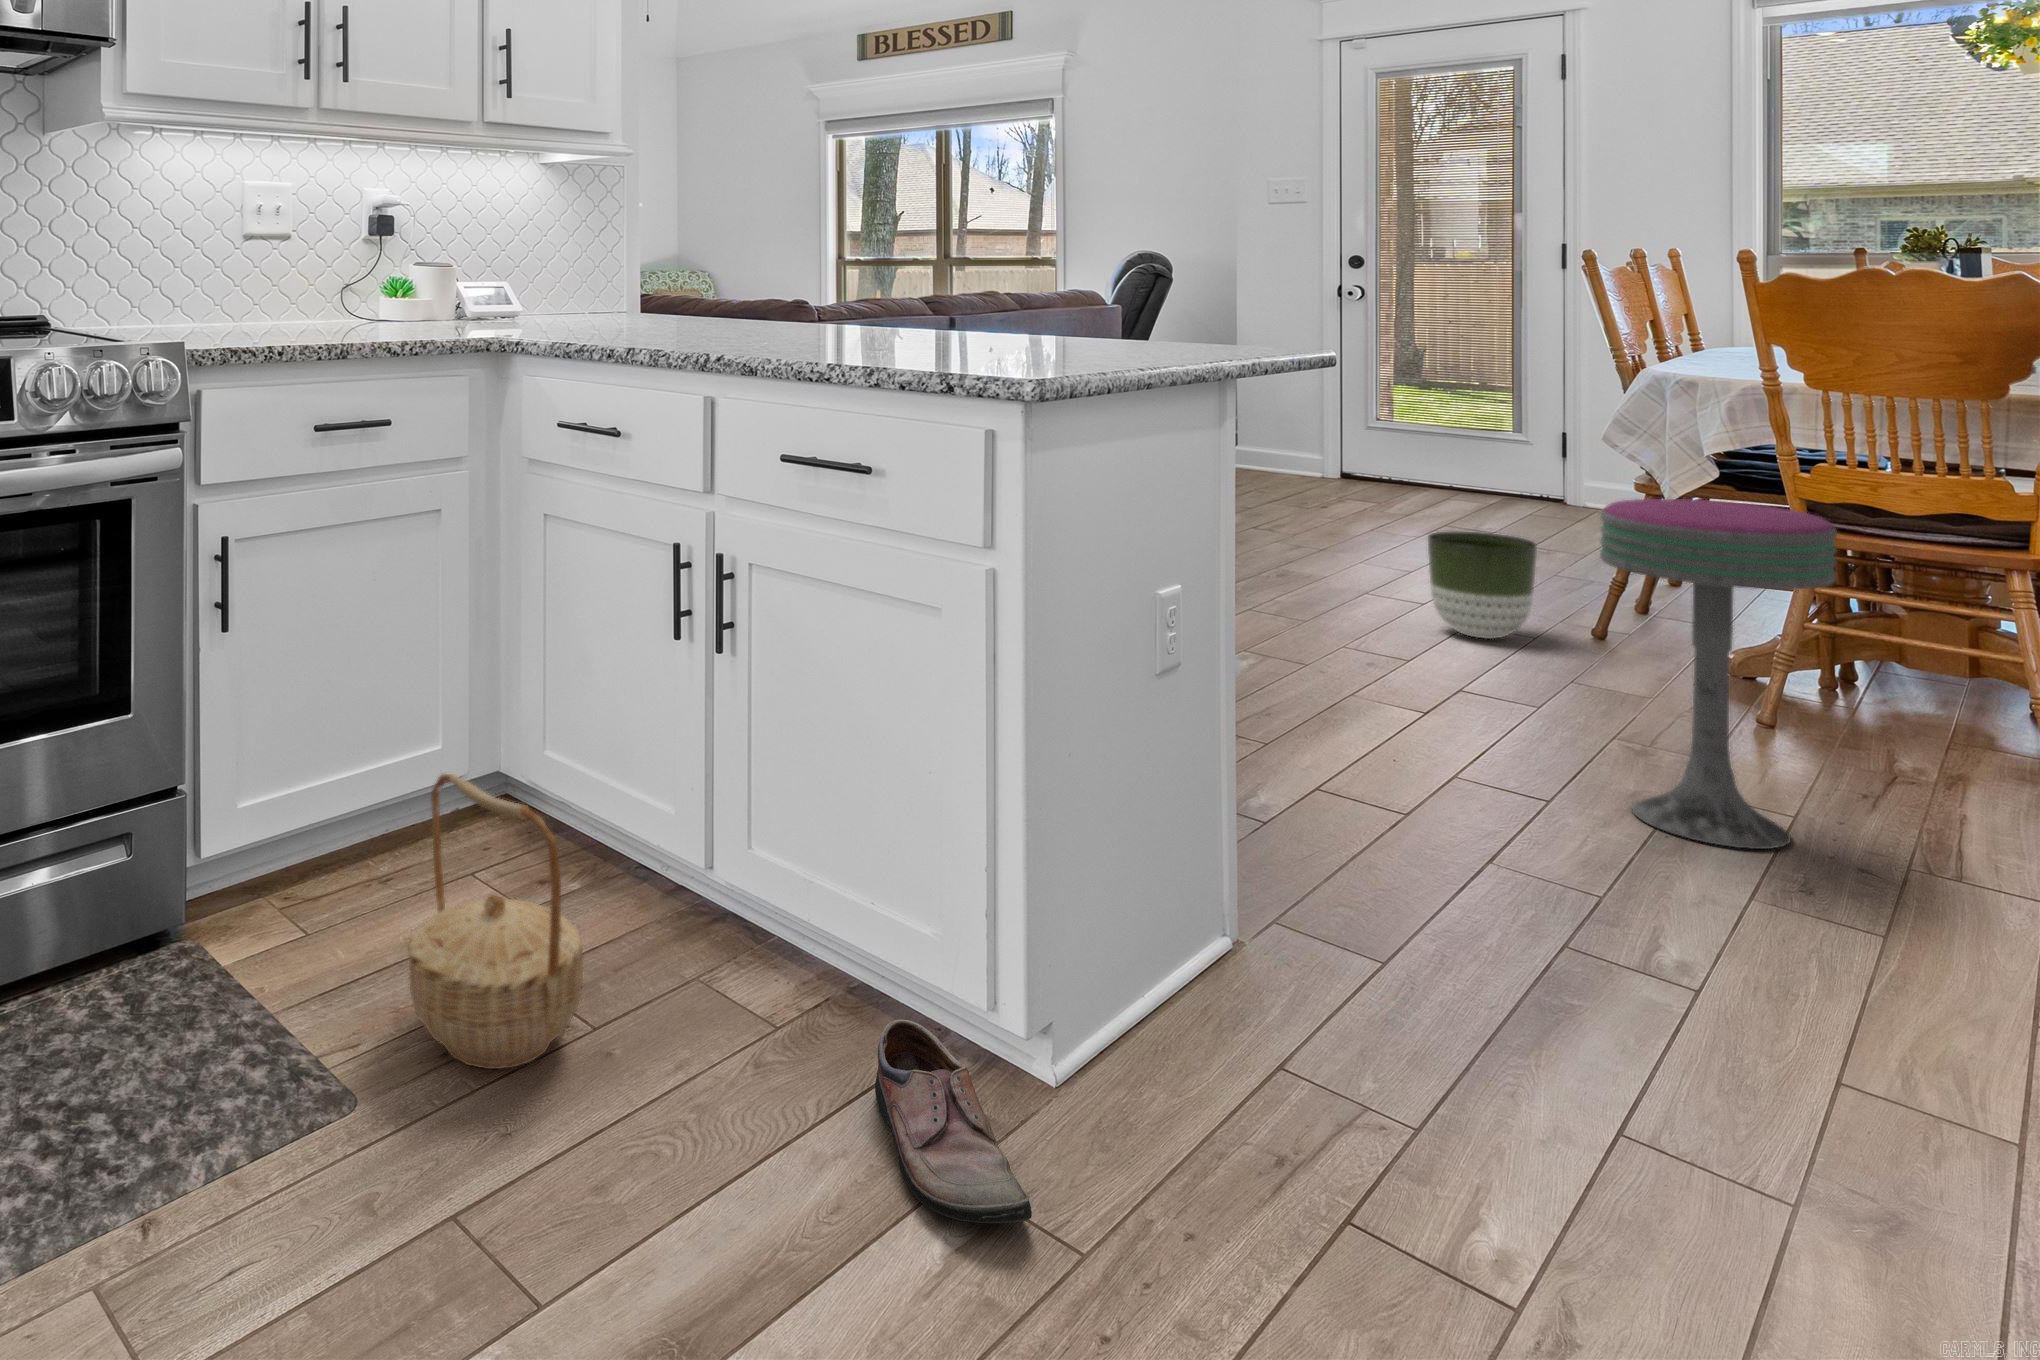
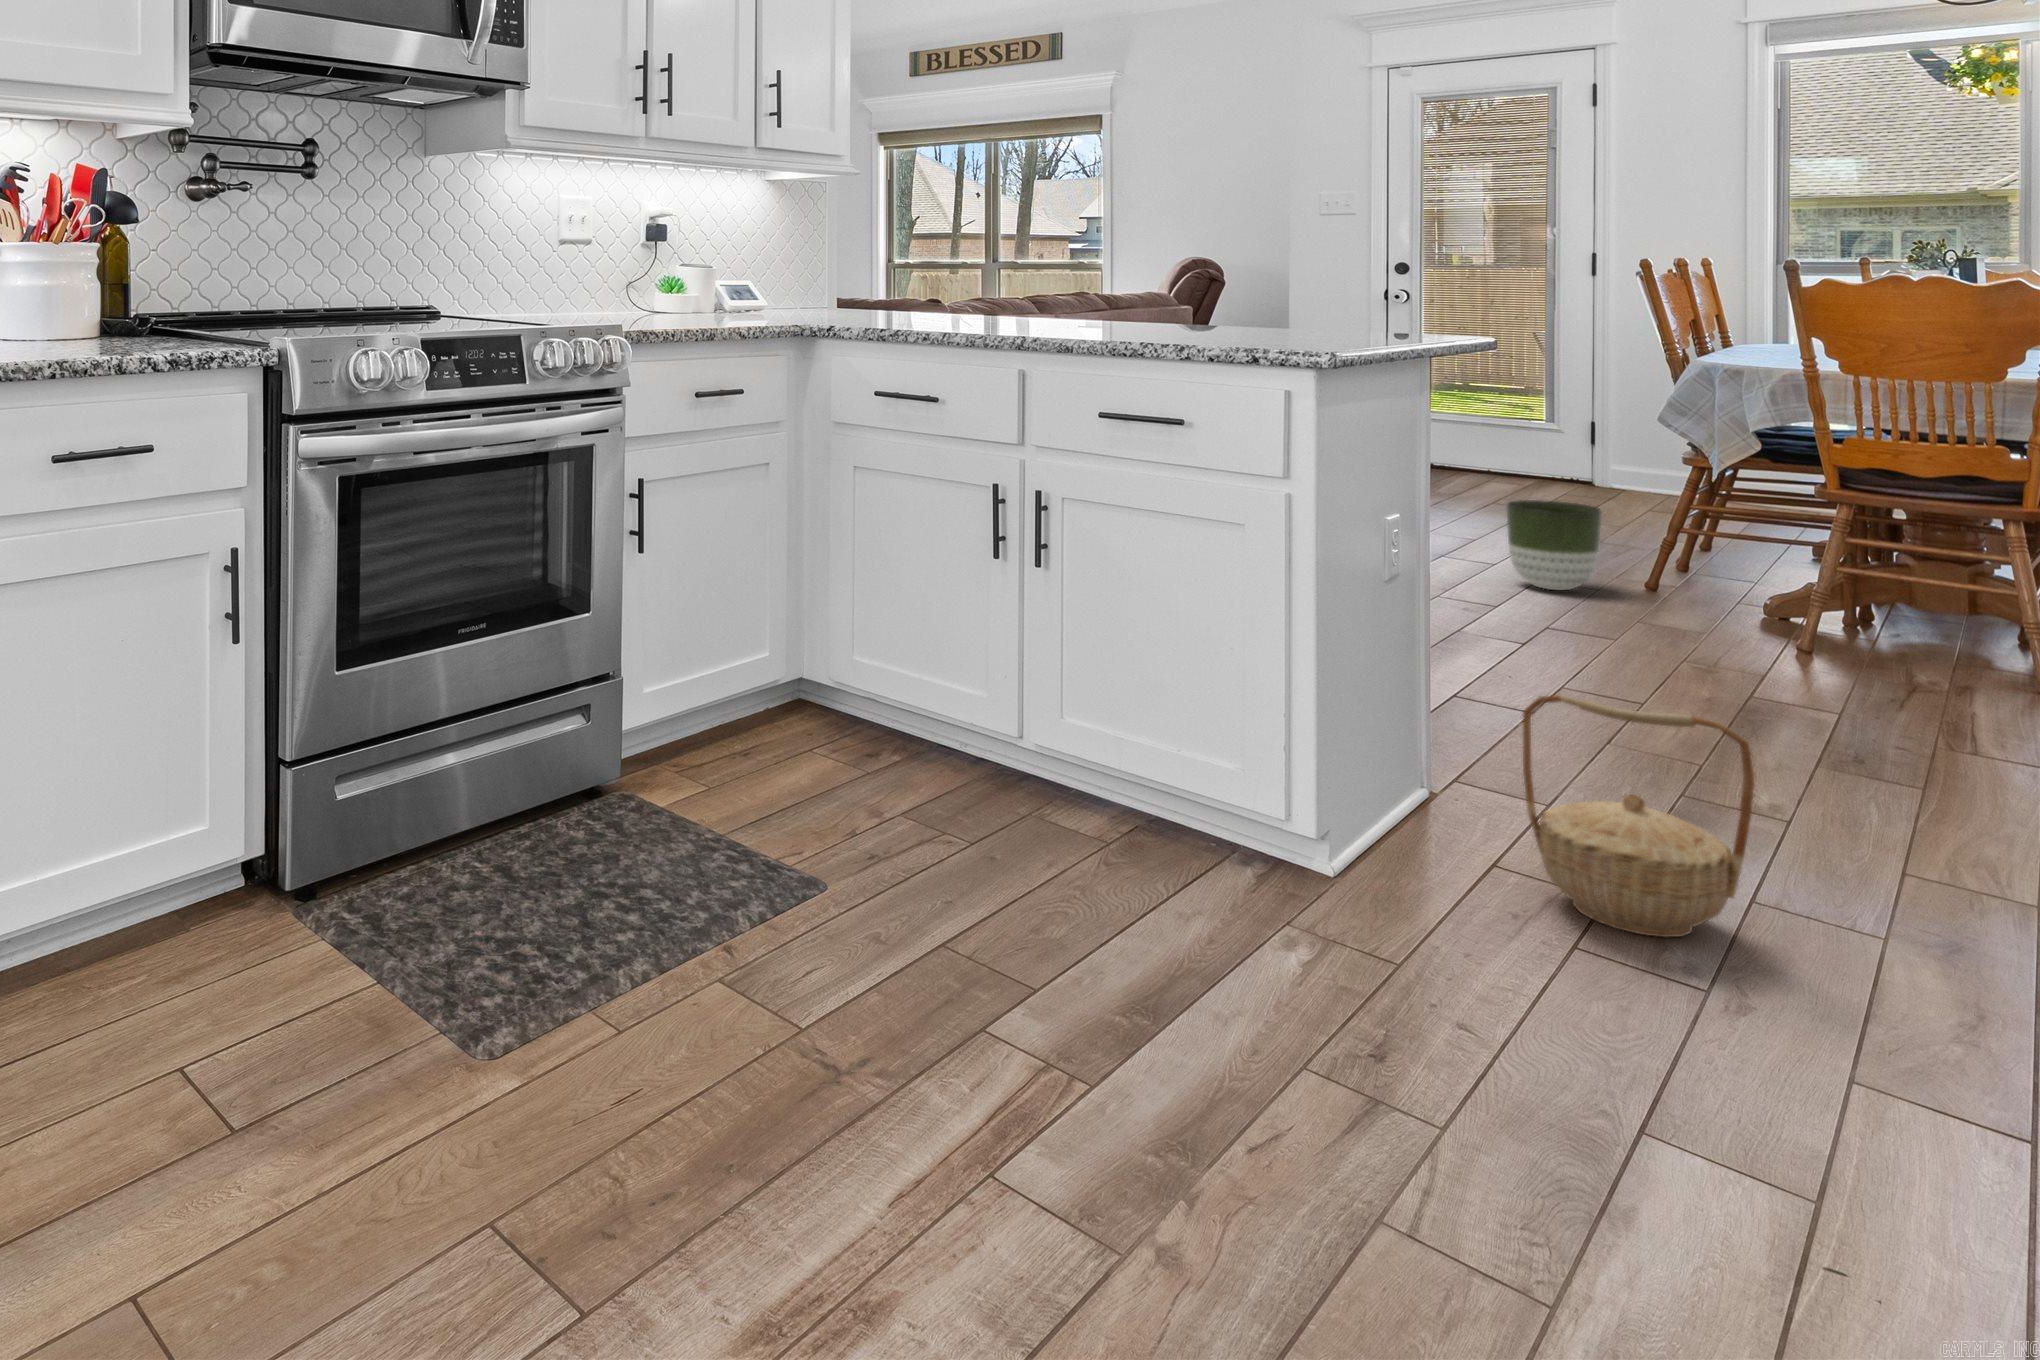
bar stool: present [1600,499,1837,849] -> none [1686,460,1877,732]
basket: present [408,774,583,1069] -> present [1523,695,1754,937]
shoe: present [875,1020,1032,1223] -> none [1207,827,1360,944]

